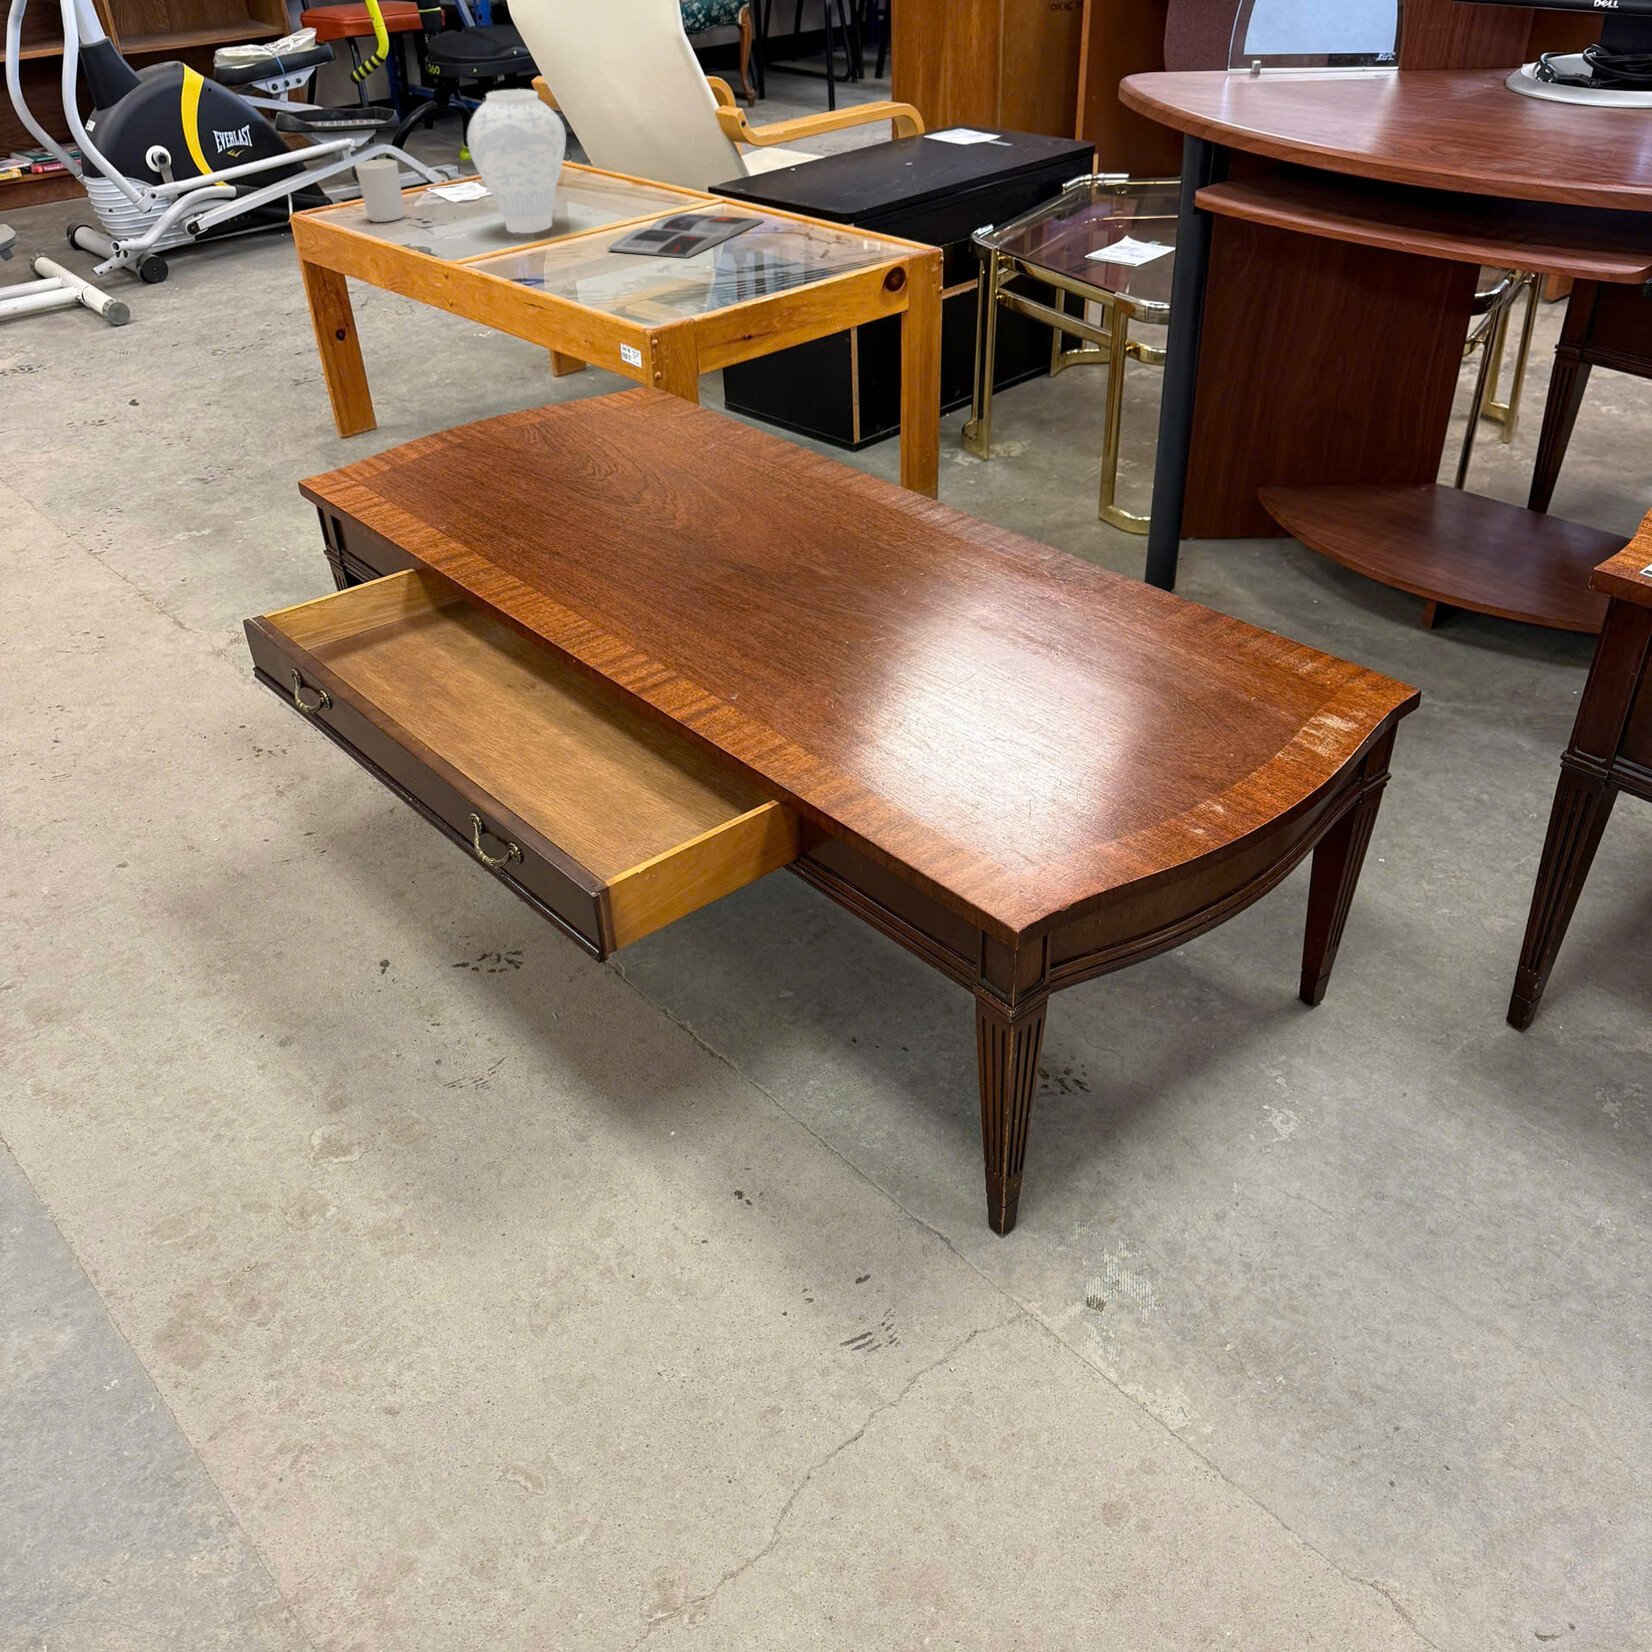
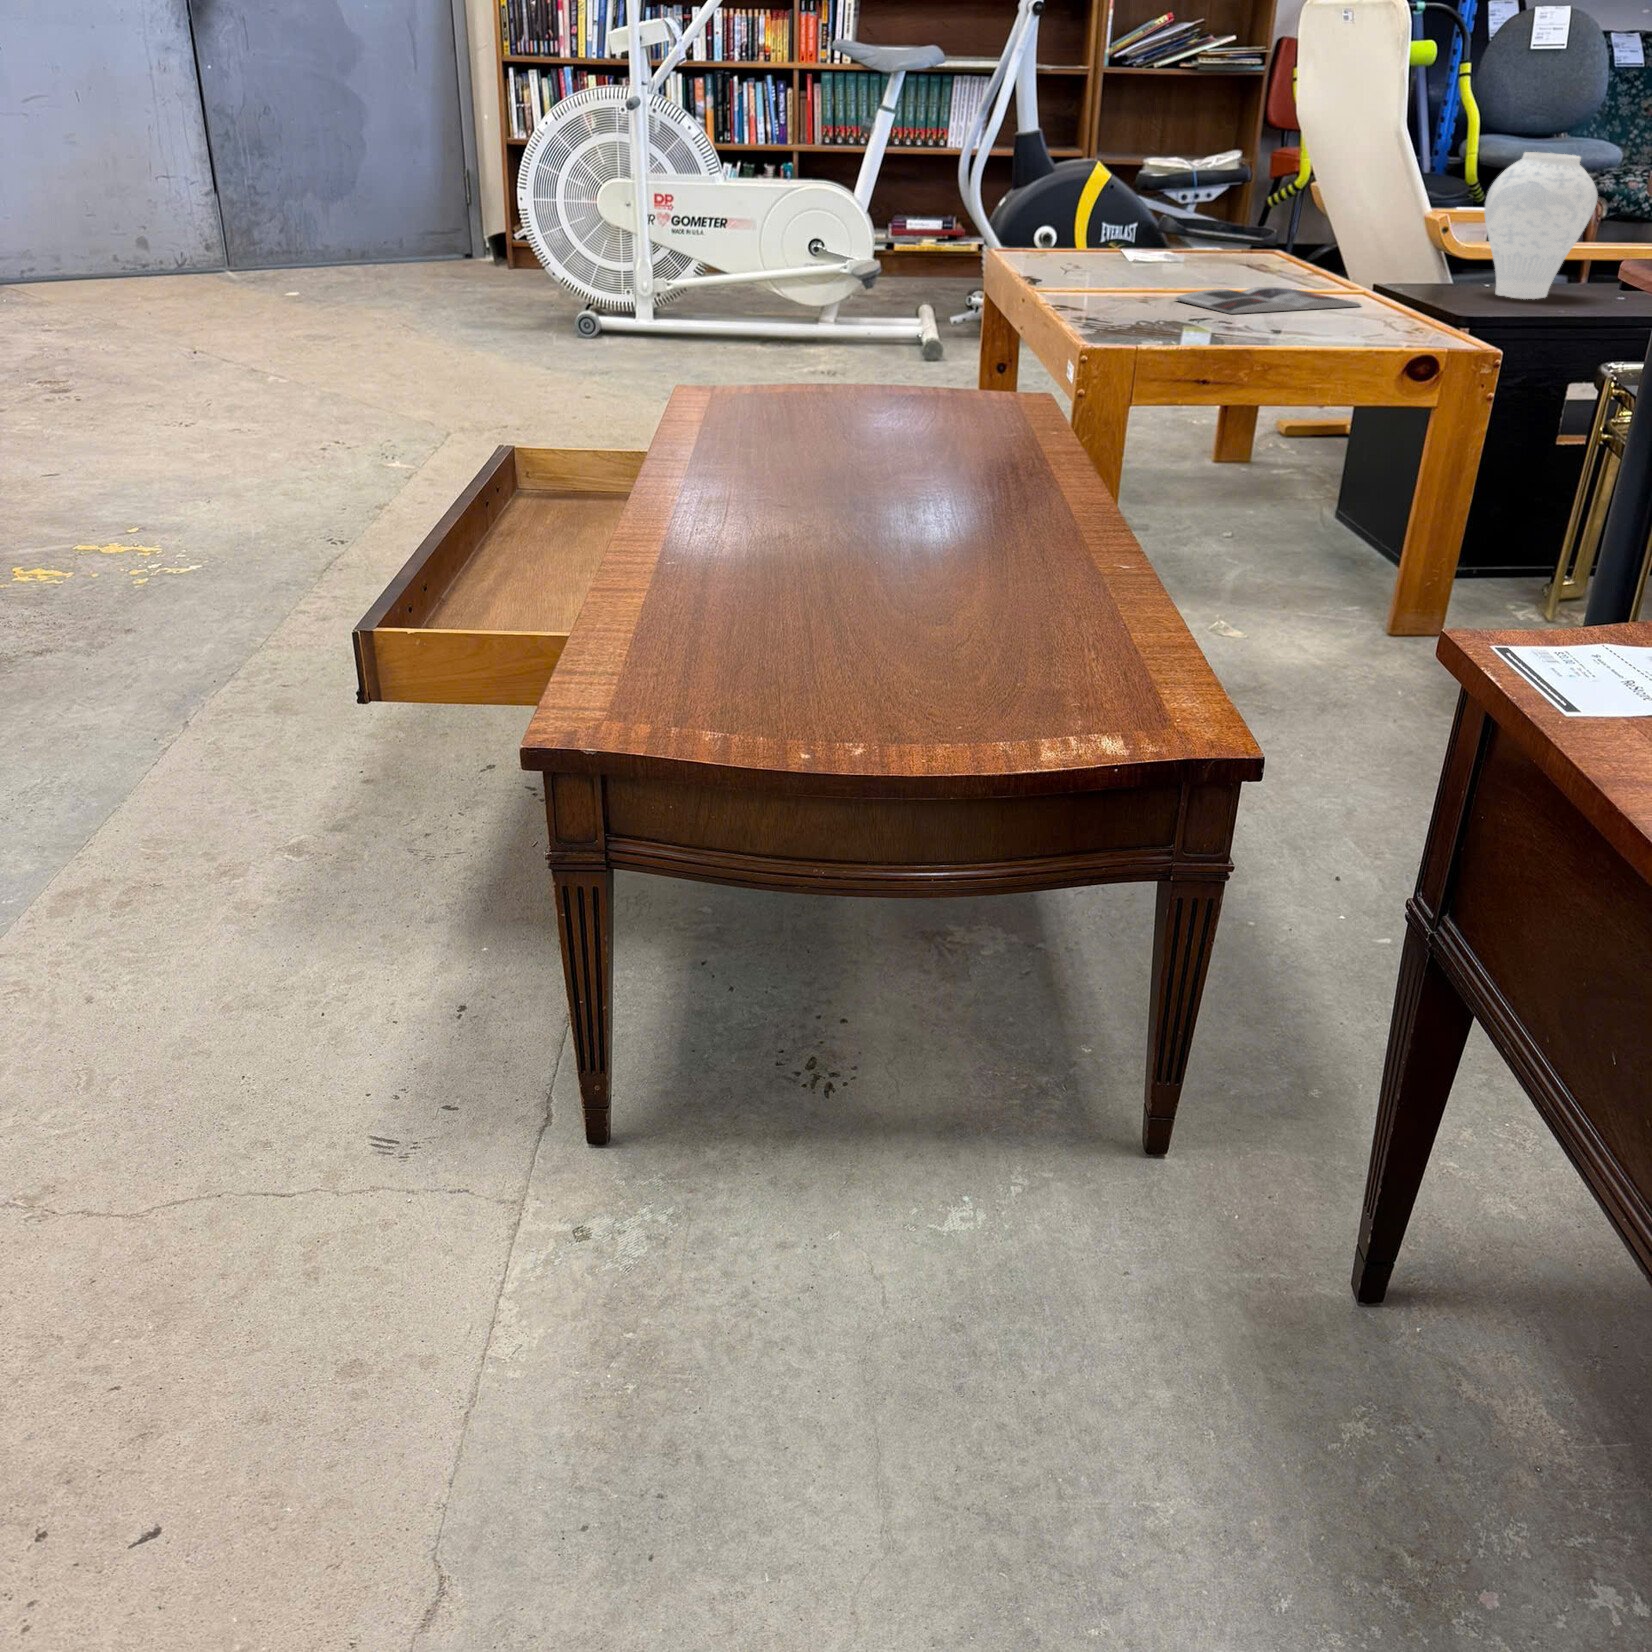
vase: present [467,89,566,233] -> present [1485,152,1598,299]
candle holder: present [355,159,404,222] -> none [1039,206,1080,262]

